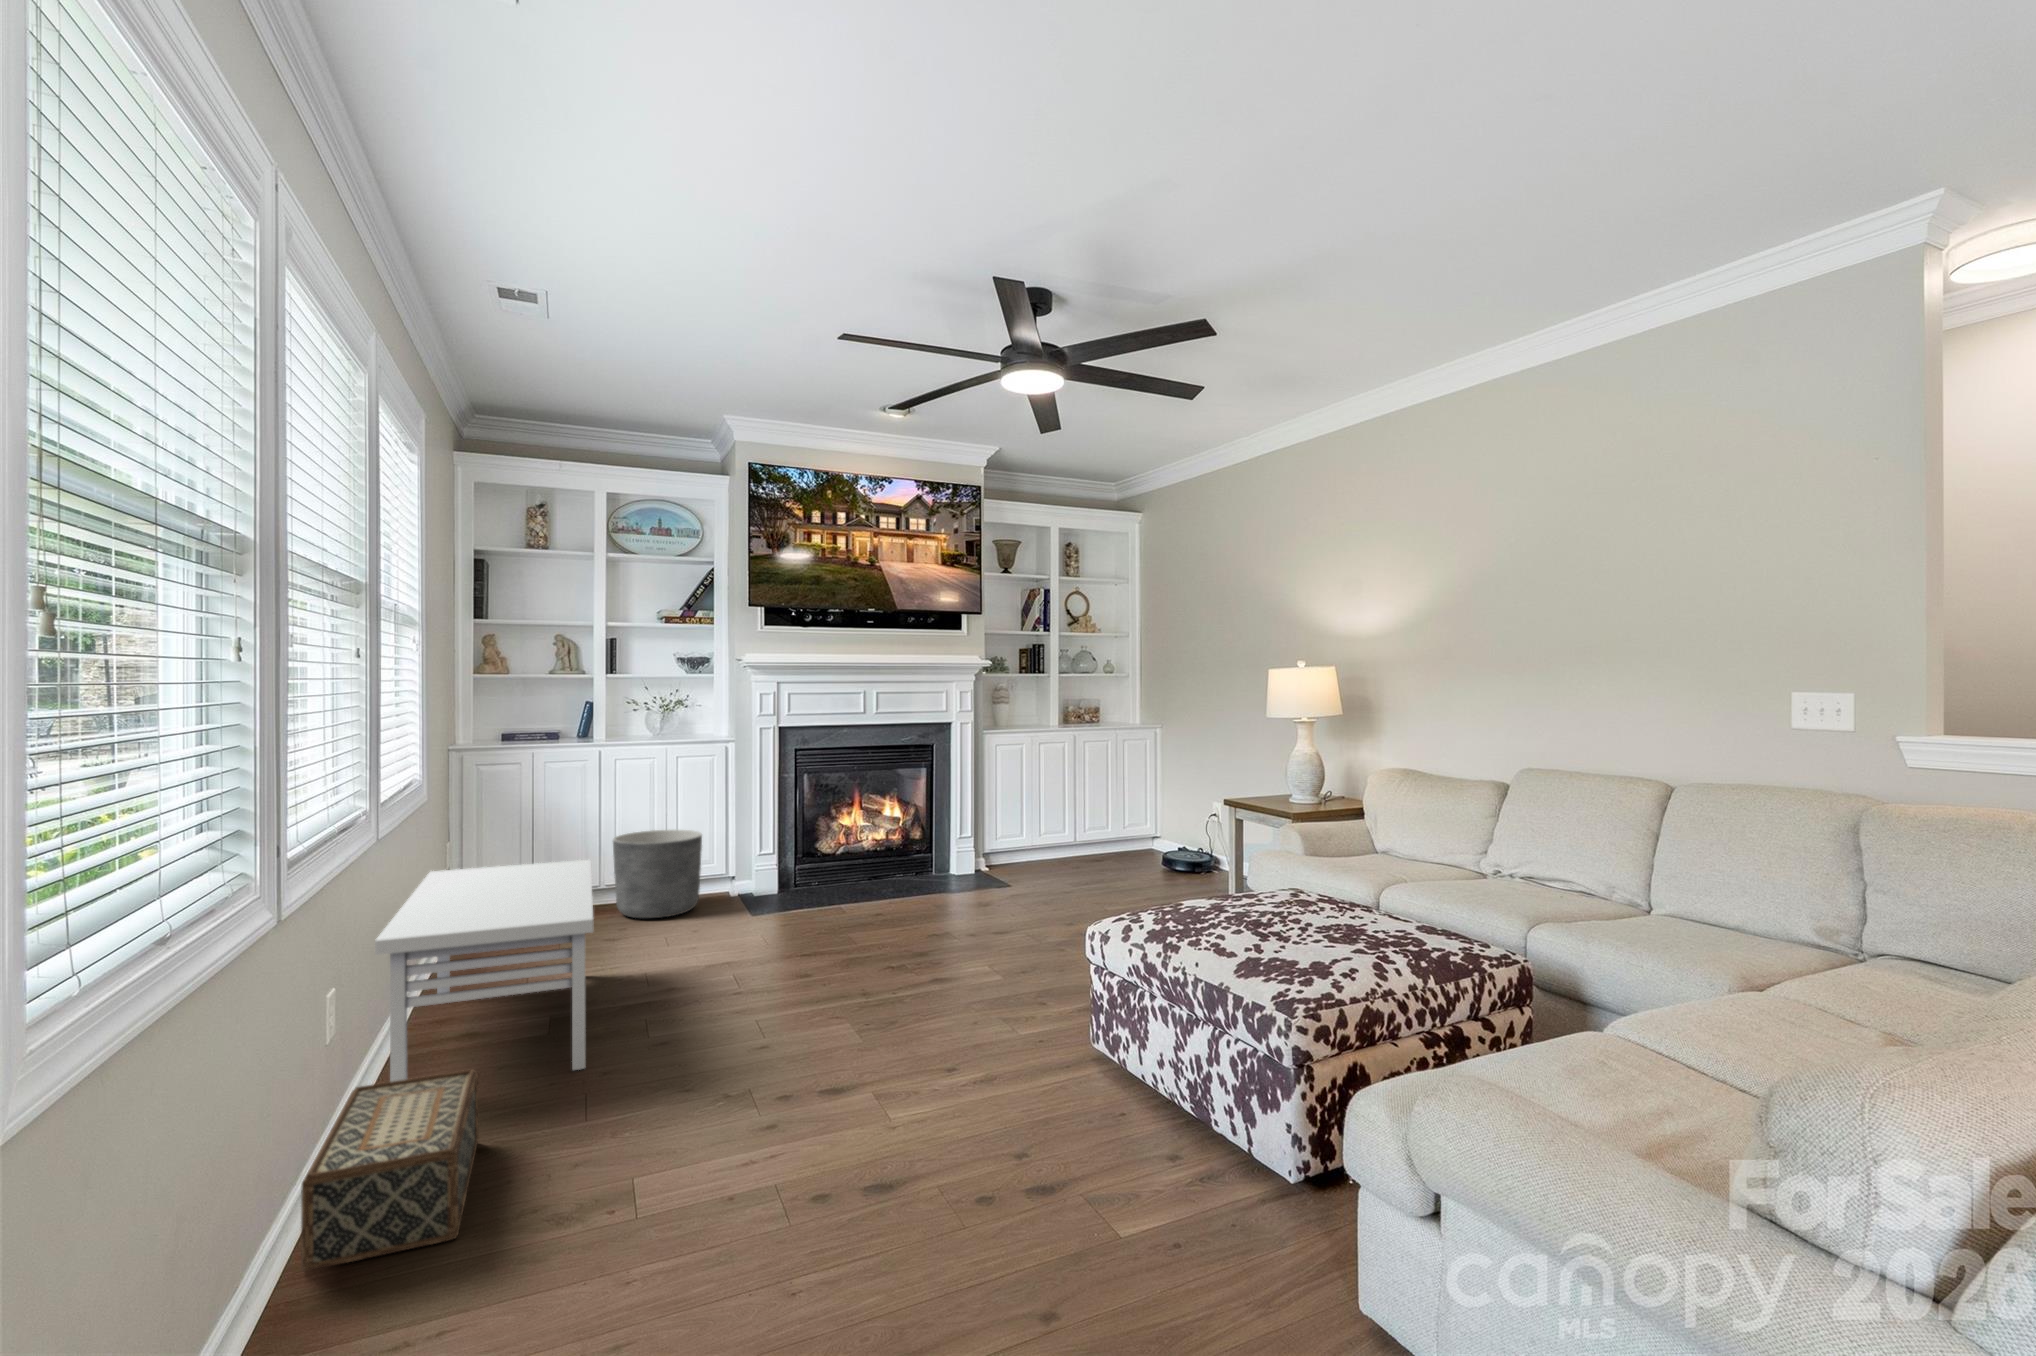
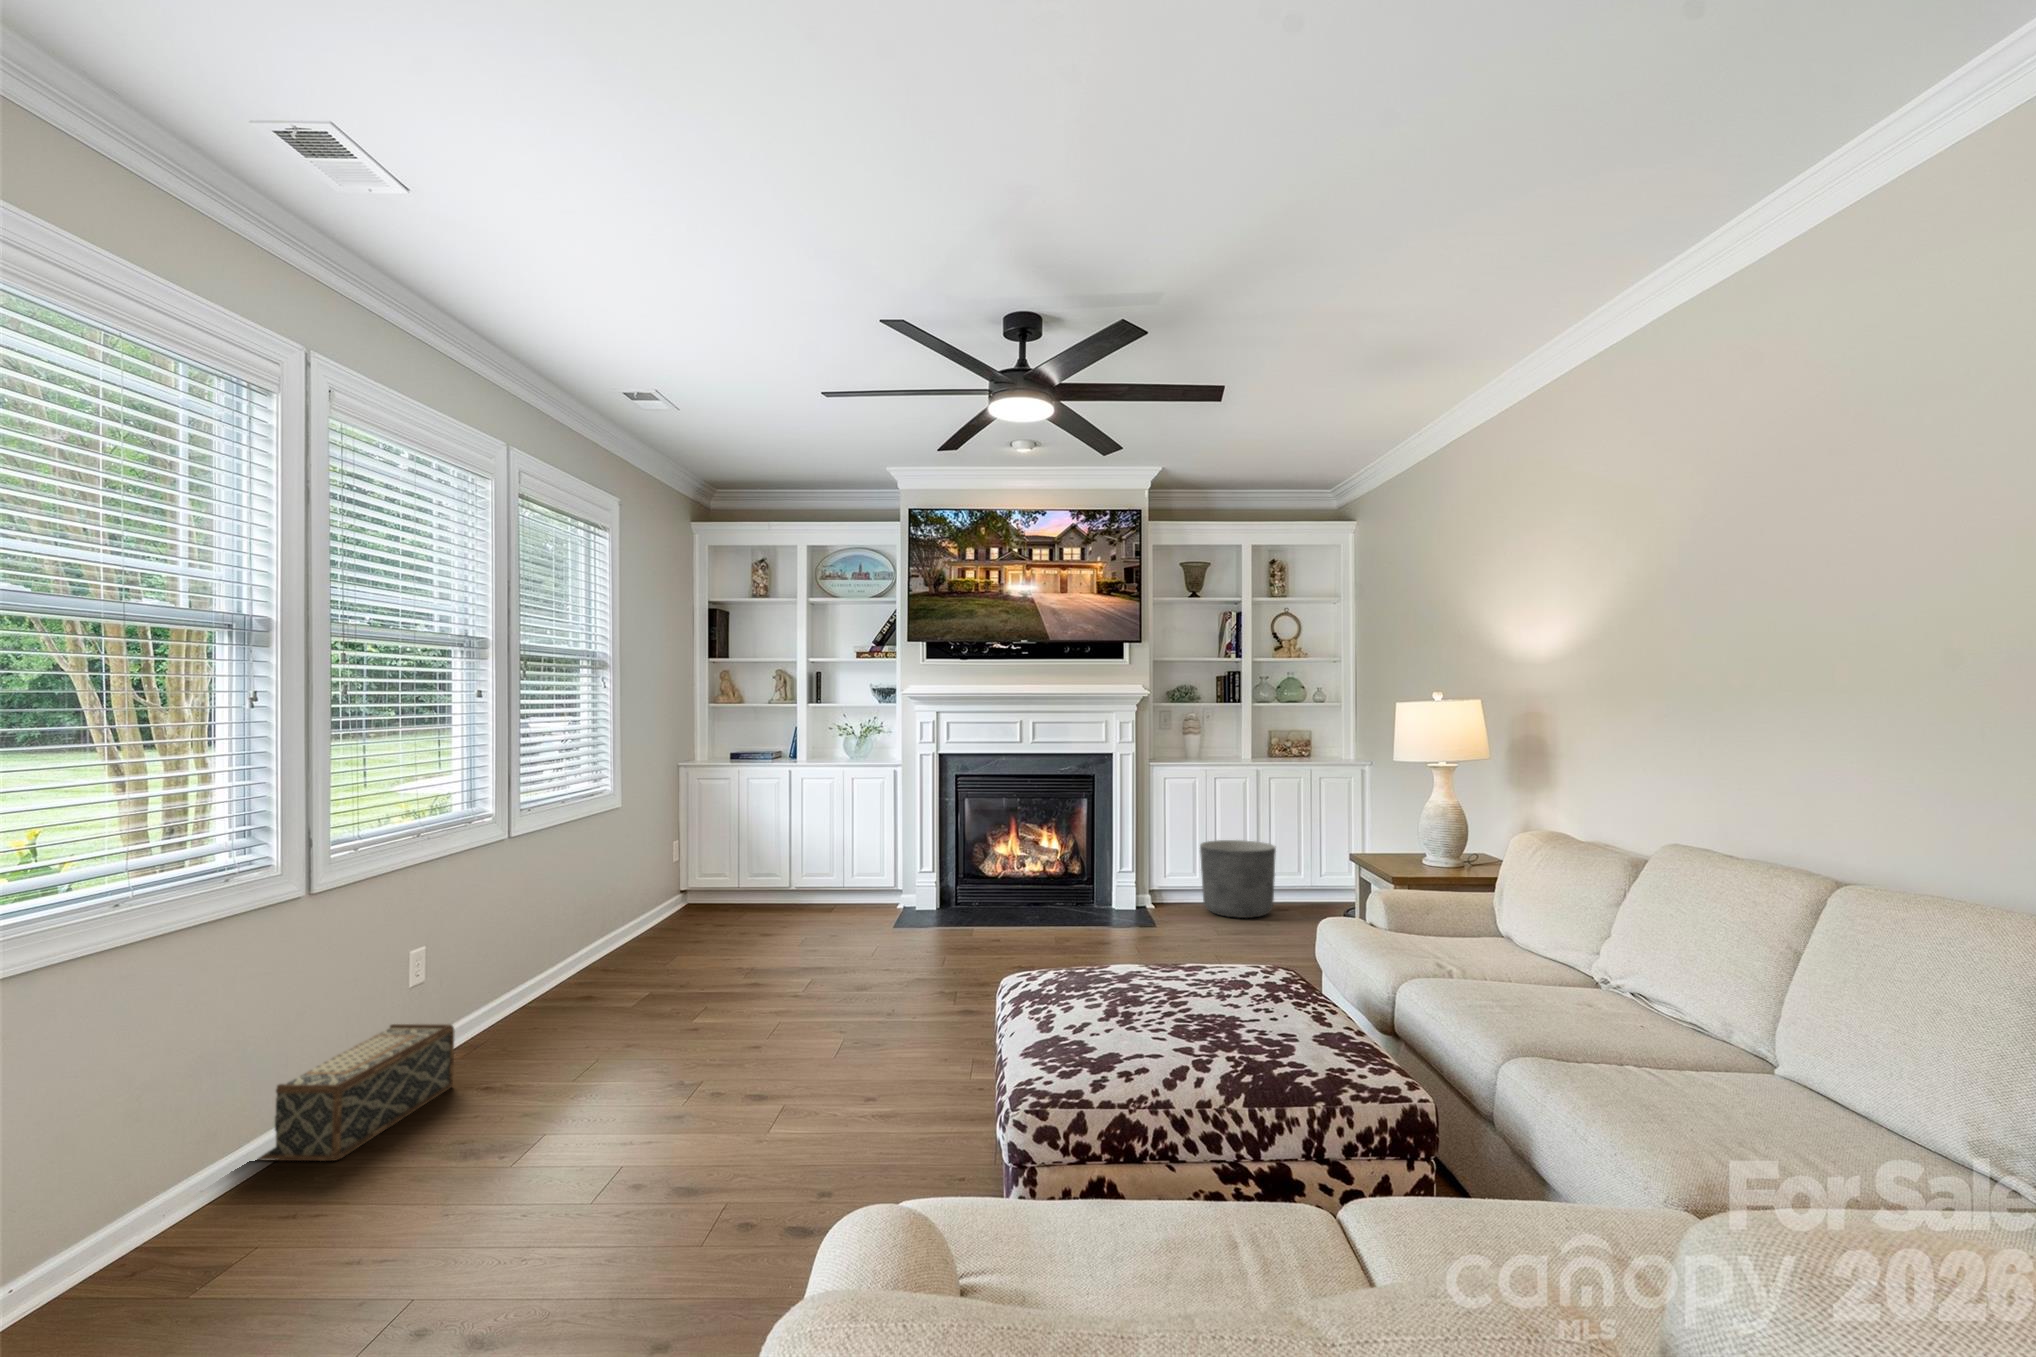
planter: present [613,830,702,918] -> present [1200,840,1276,918]
storage bench: present [375,860,594,1082] -> none [441,861,707,1041]

